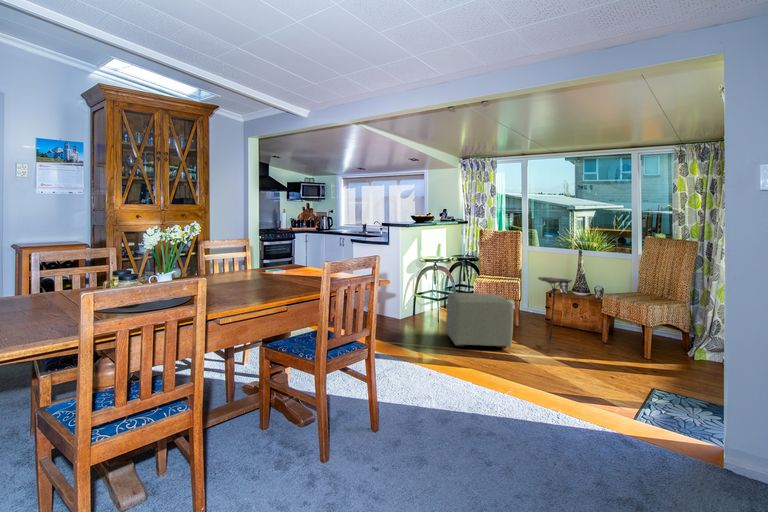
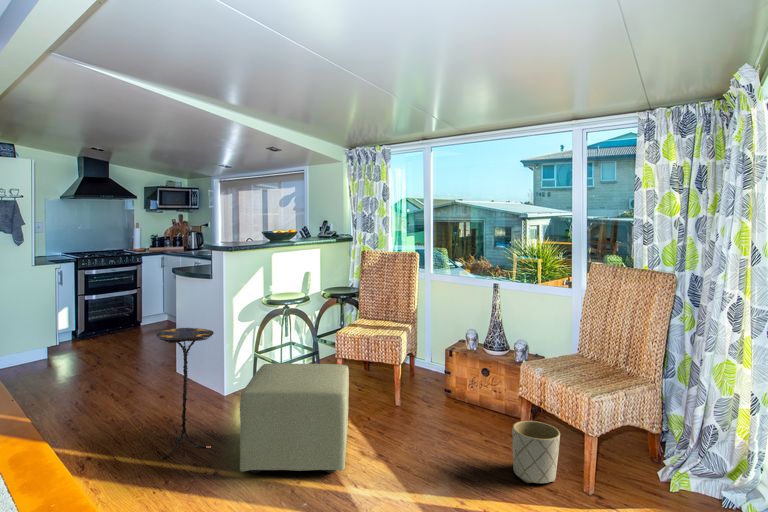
side table: present [538,277,572,352] -> present [156,328,214,457]
planter: none [604,324,633,355] -> present [513,421,560,483]

